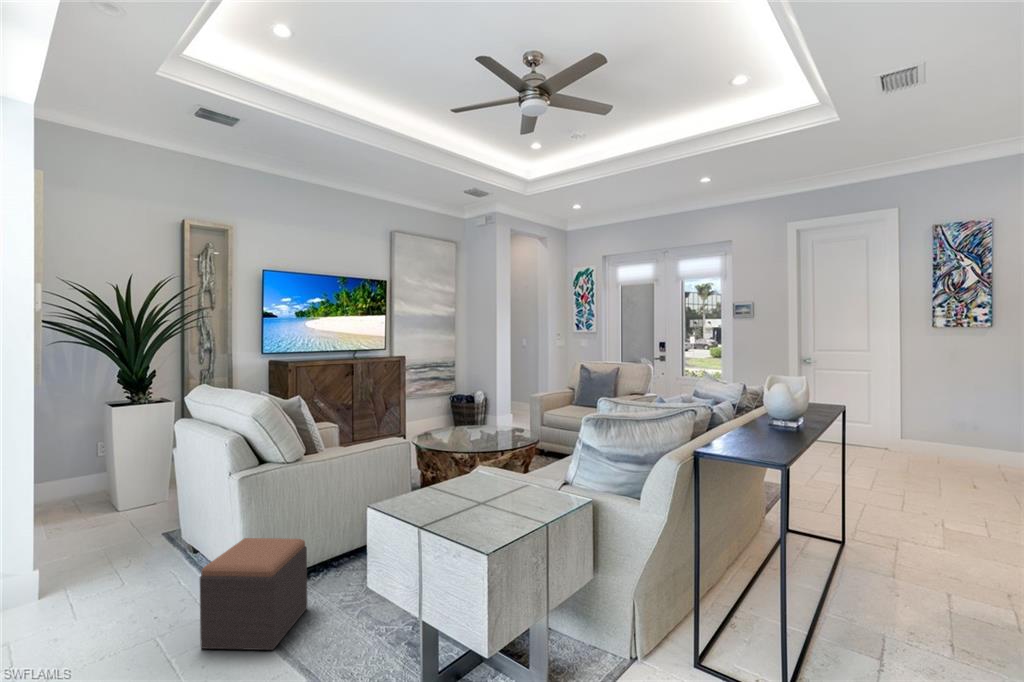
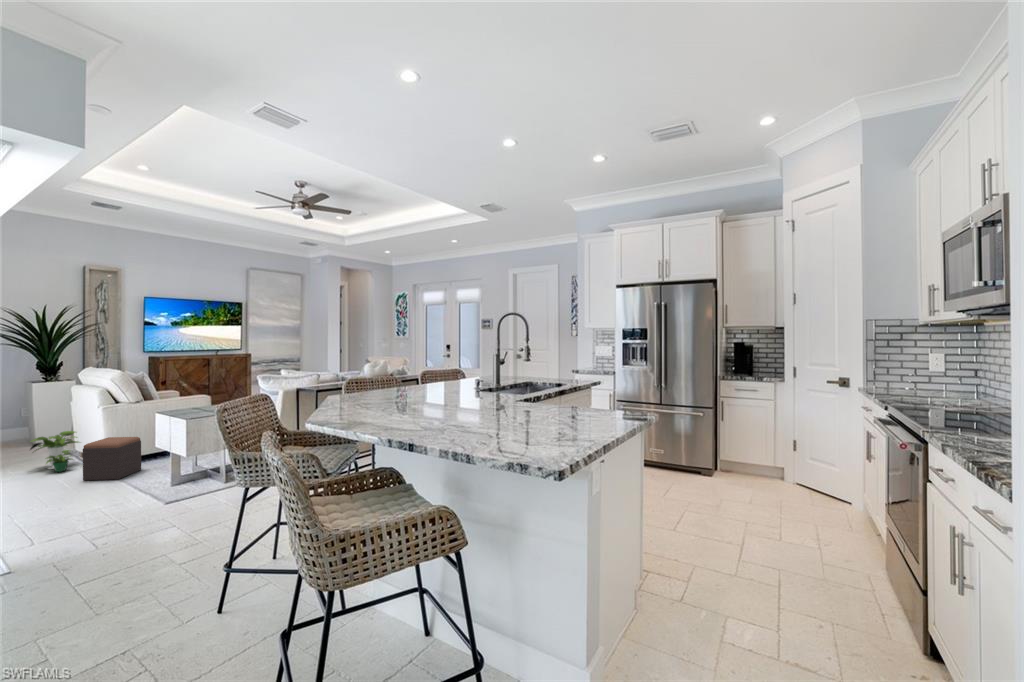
potted plant: none [98,512,191,606] -> present [31,431,78,472]

